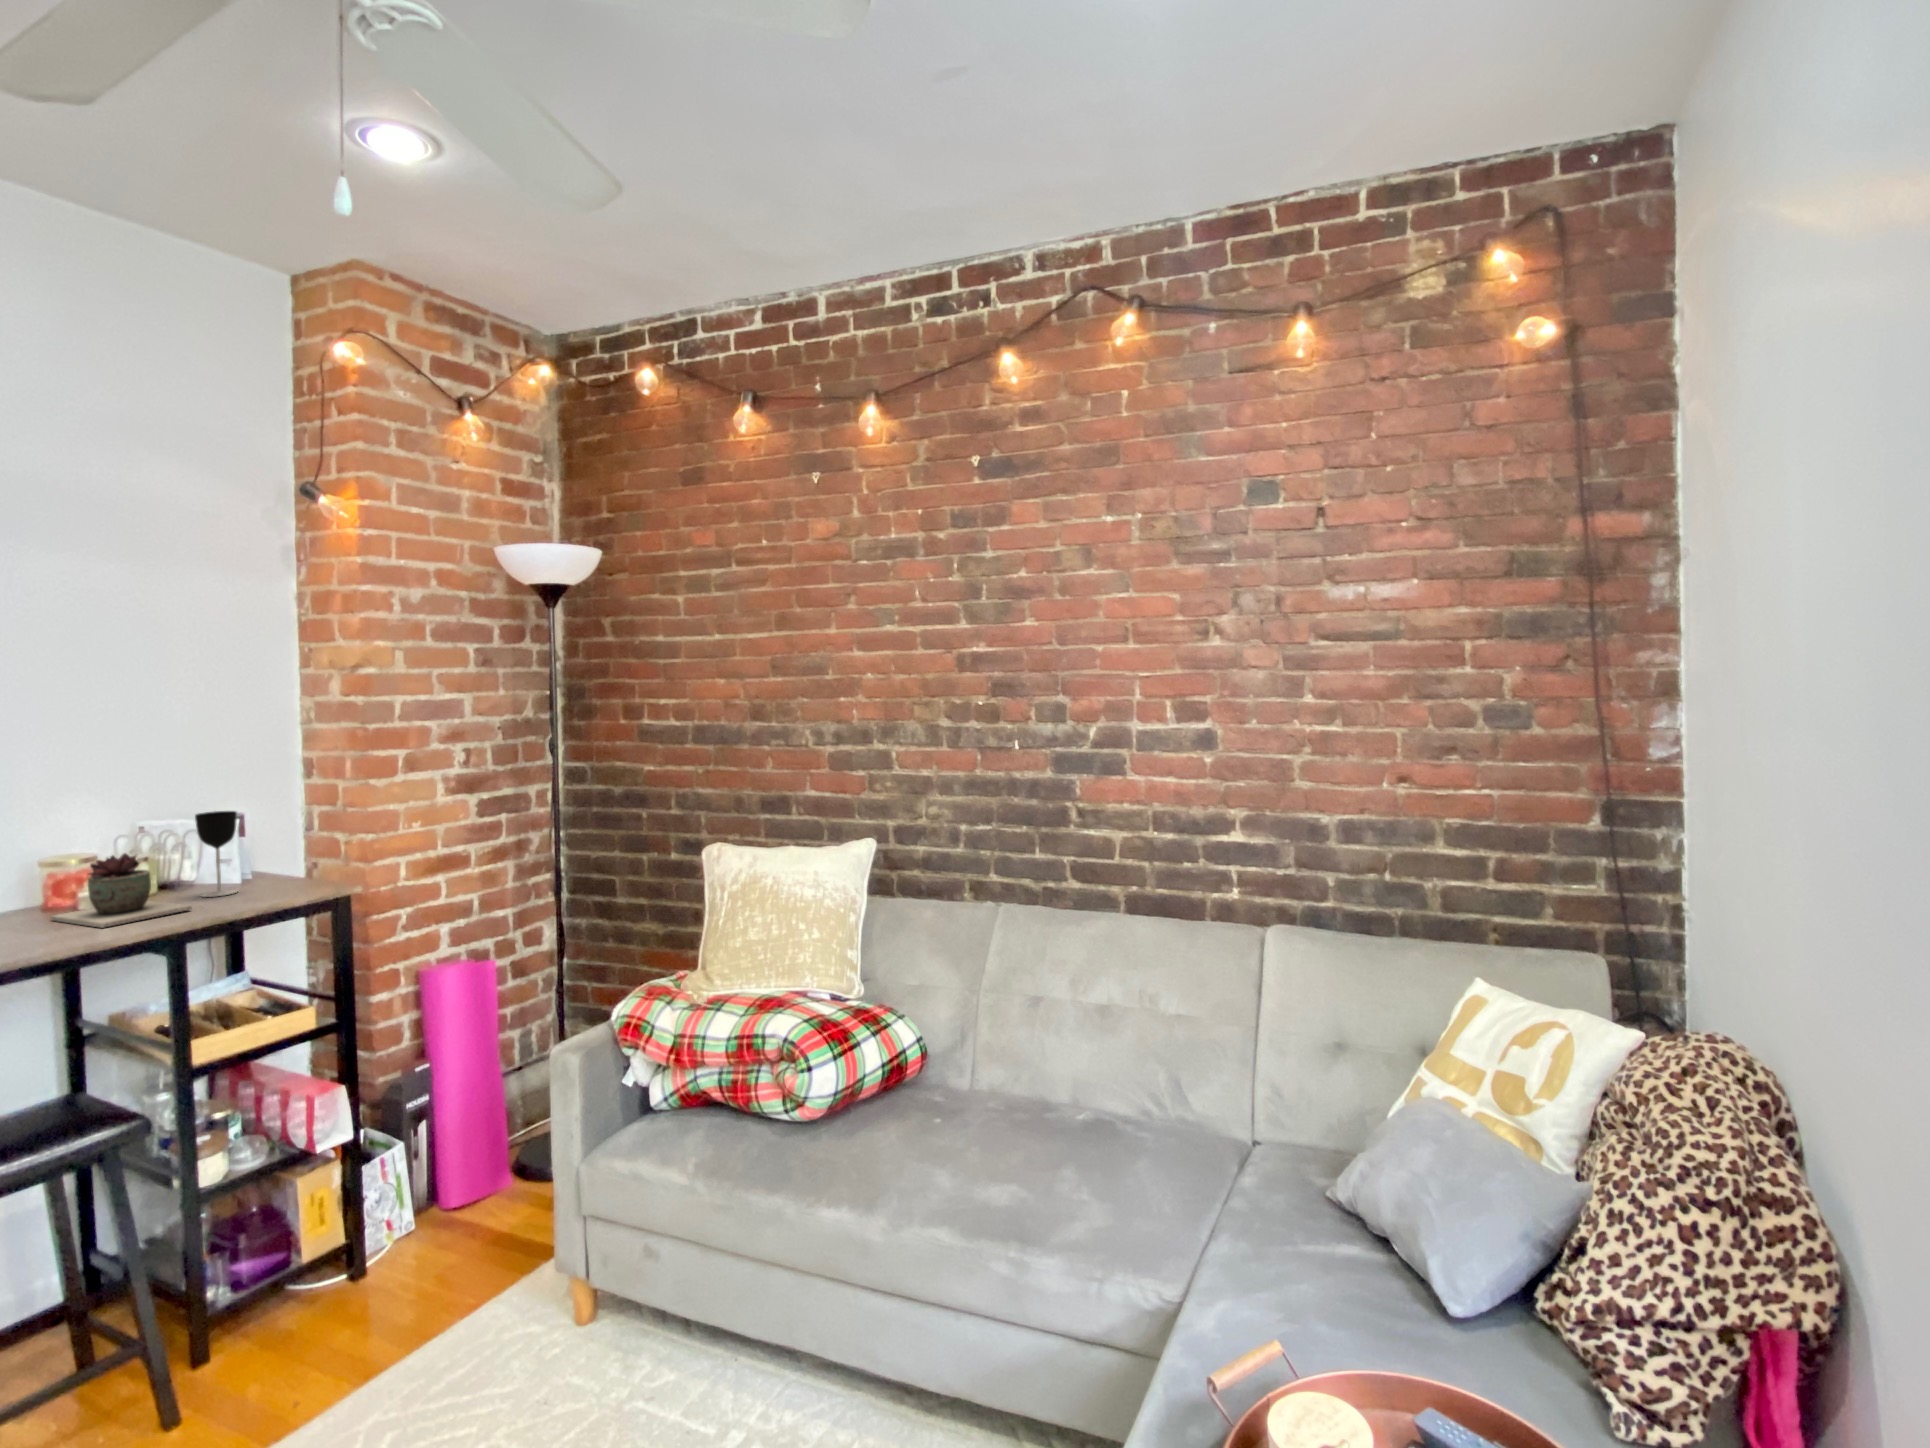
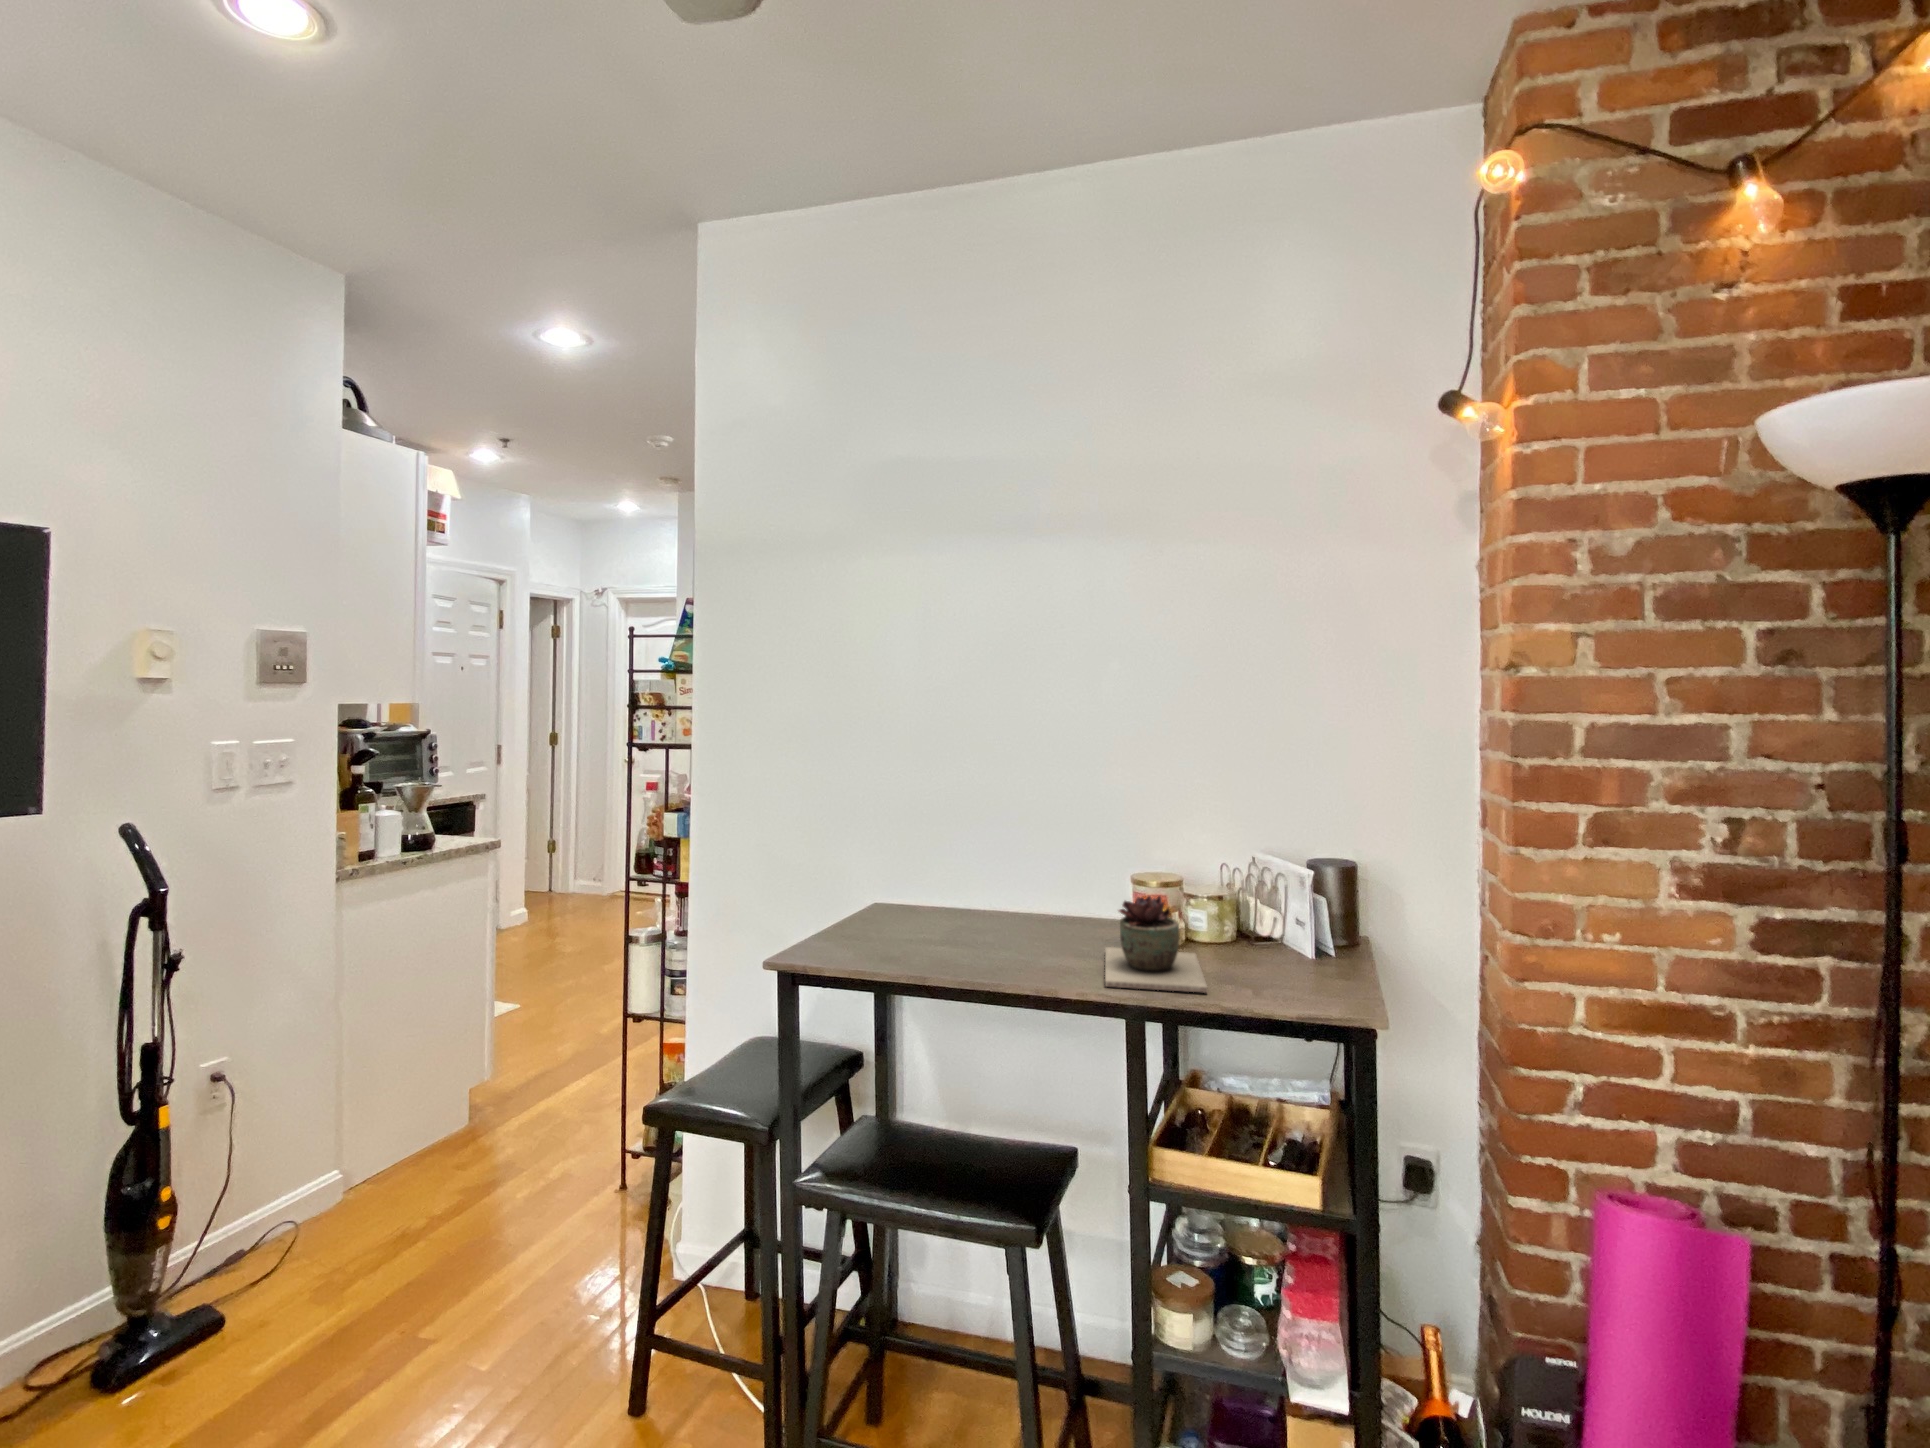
wine glass: present [195,811,237,897] -> none [1251,859,1297,979]

